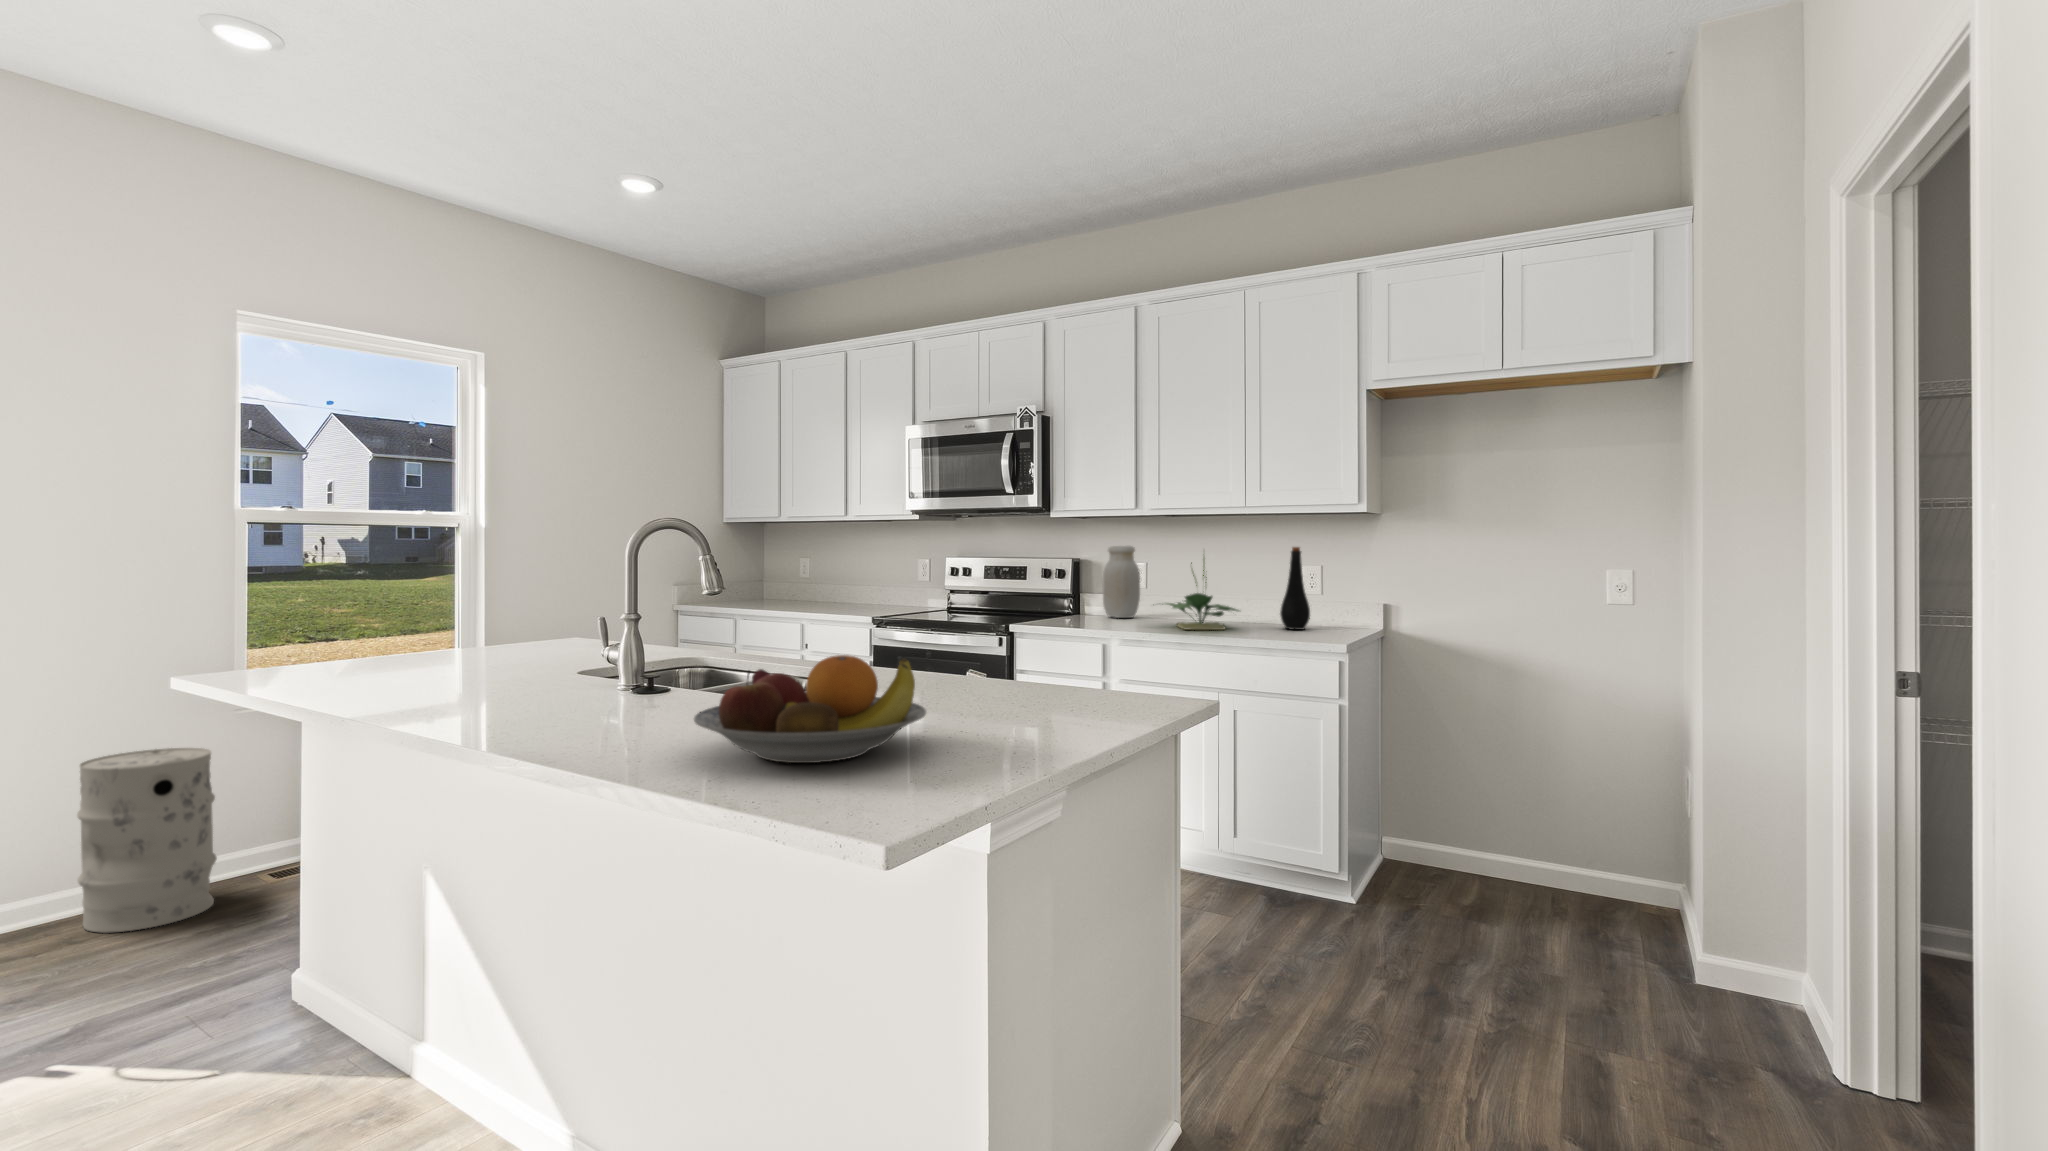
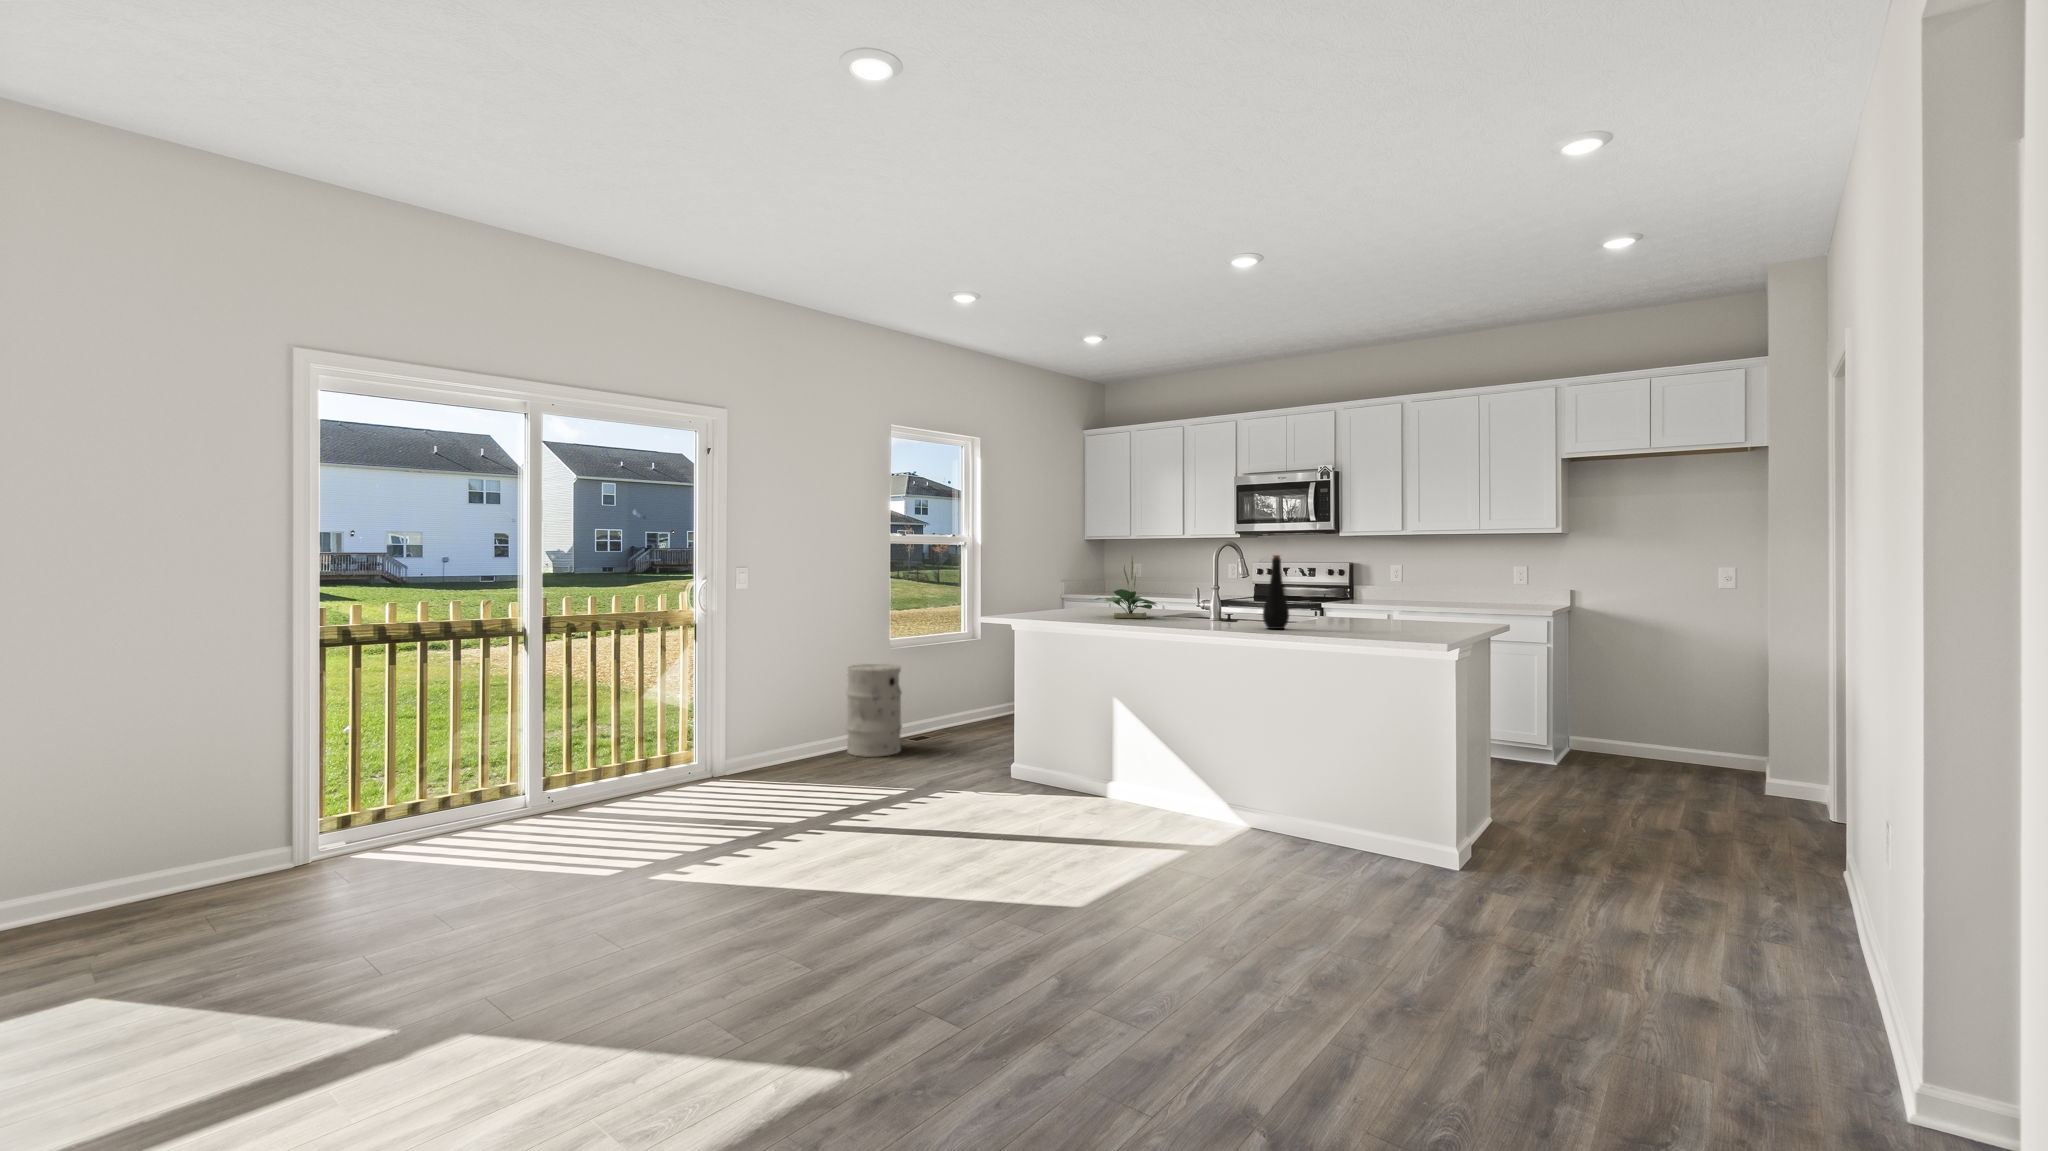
jar: present [1103,546,1140,618] -> none [1374,554,1400,599]
bottle: present [1280,547,1310,630] -> present [1263,555,1289,629]
potted plant: present [1166,562,1239,630] -> present [1095,558,1156,618]
fruit bowl: present [694,655,926,763] -> none [1329,594,1425,634]

